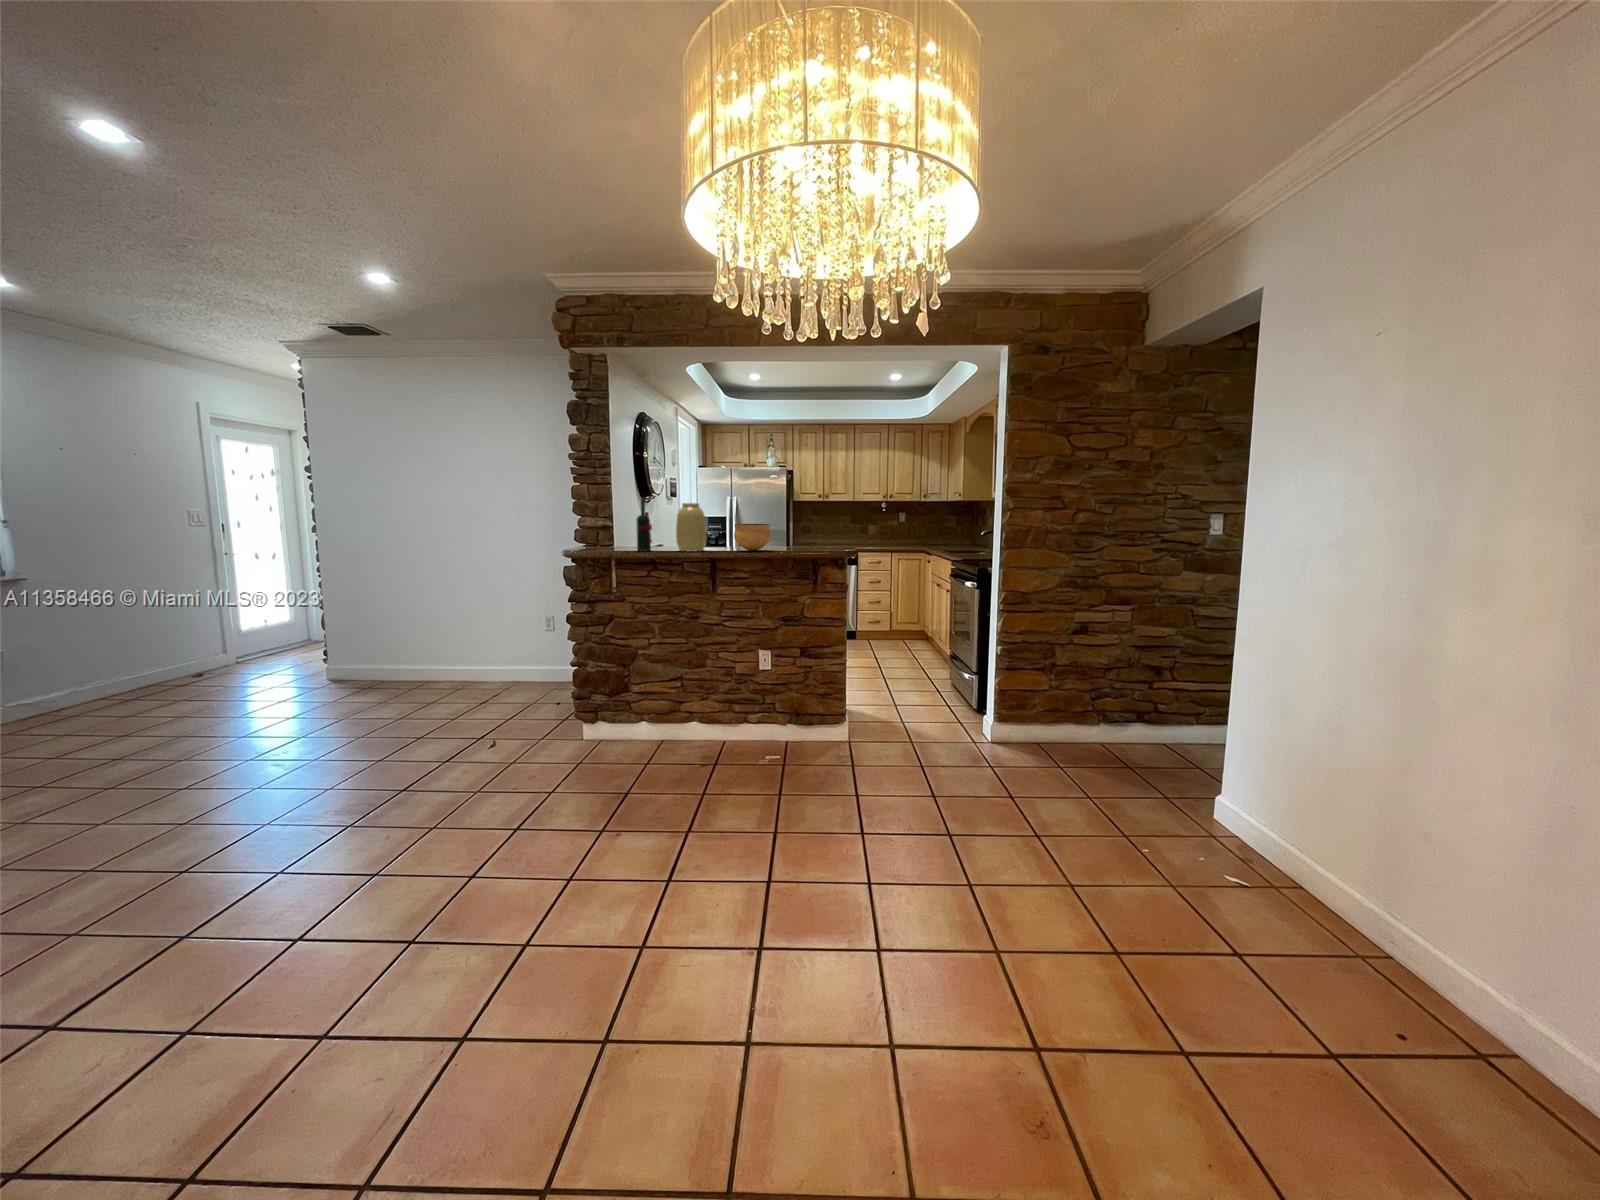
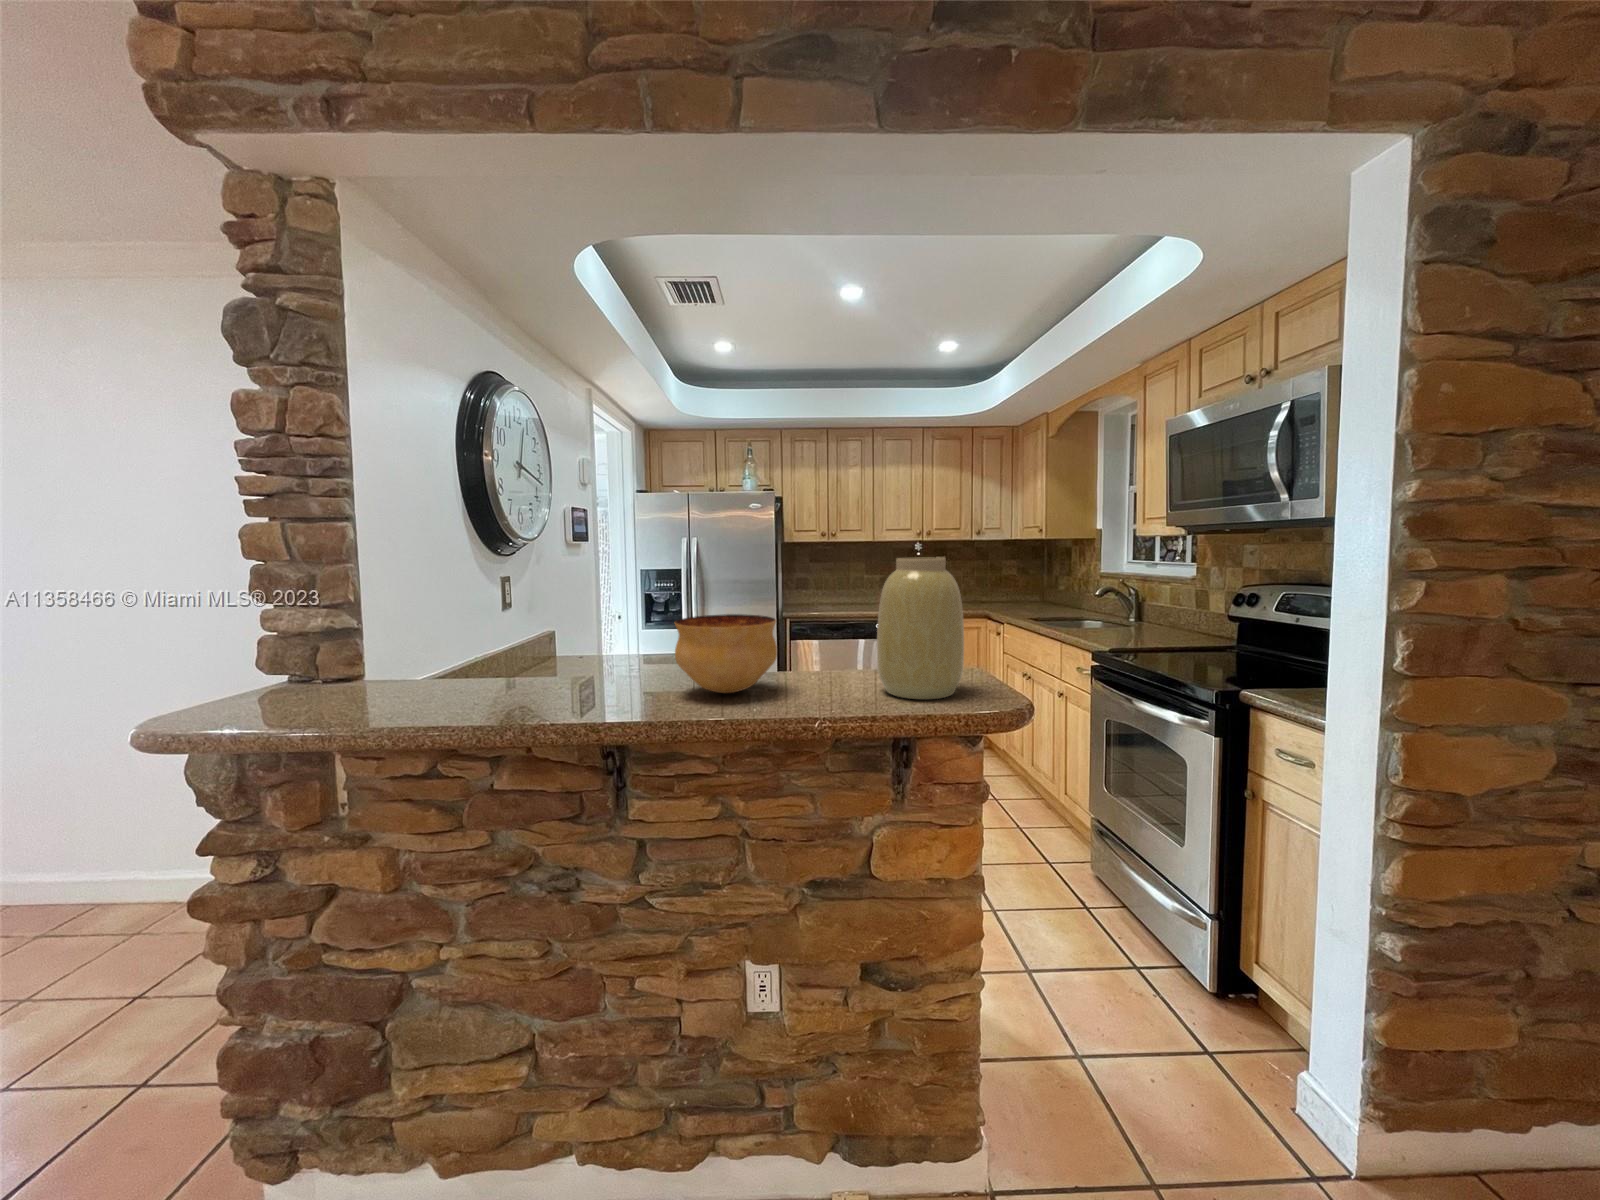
wine bottle: present [637,498,652,551] -> none [391,553,442,706]
vase: present [676,503,707,552] -> present [877,558,964,700]

